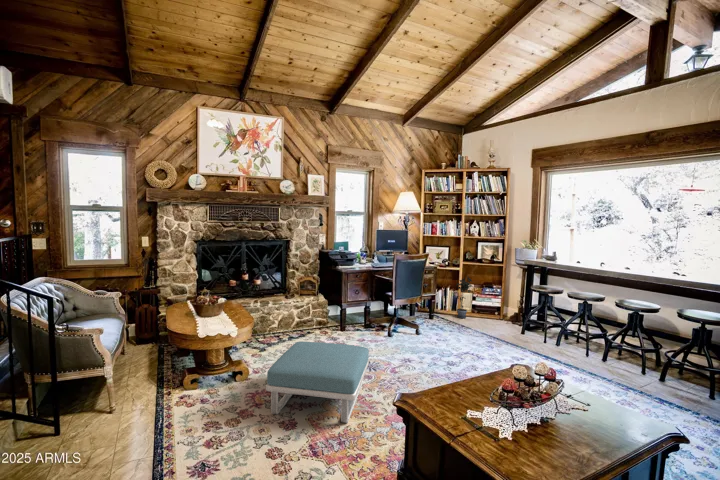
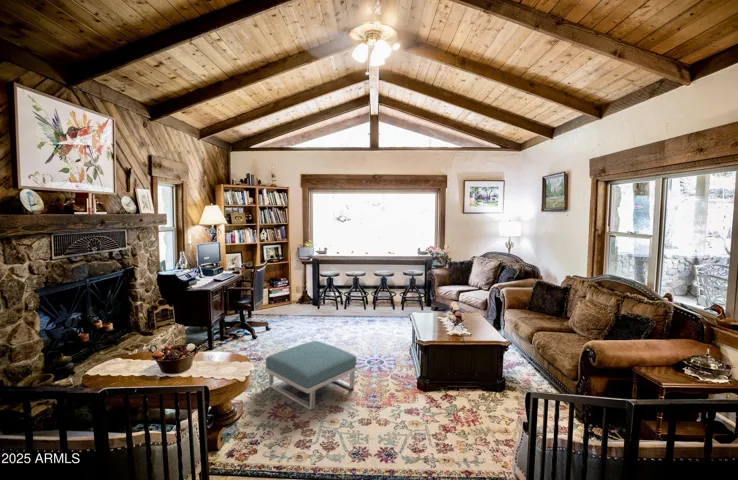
potted plant: present [456,276,473,318] -> none [261,275,279,311]

